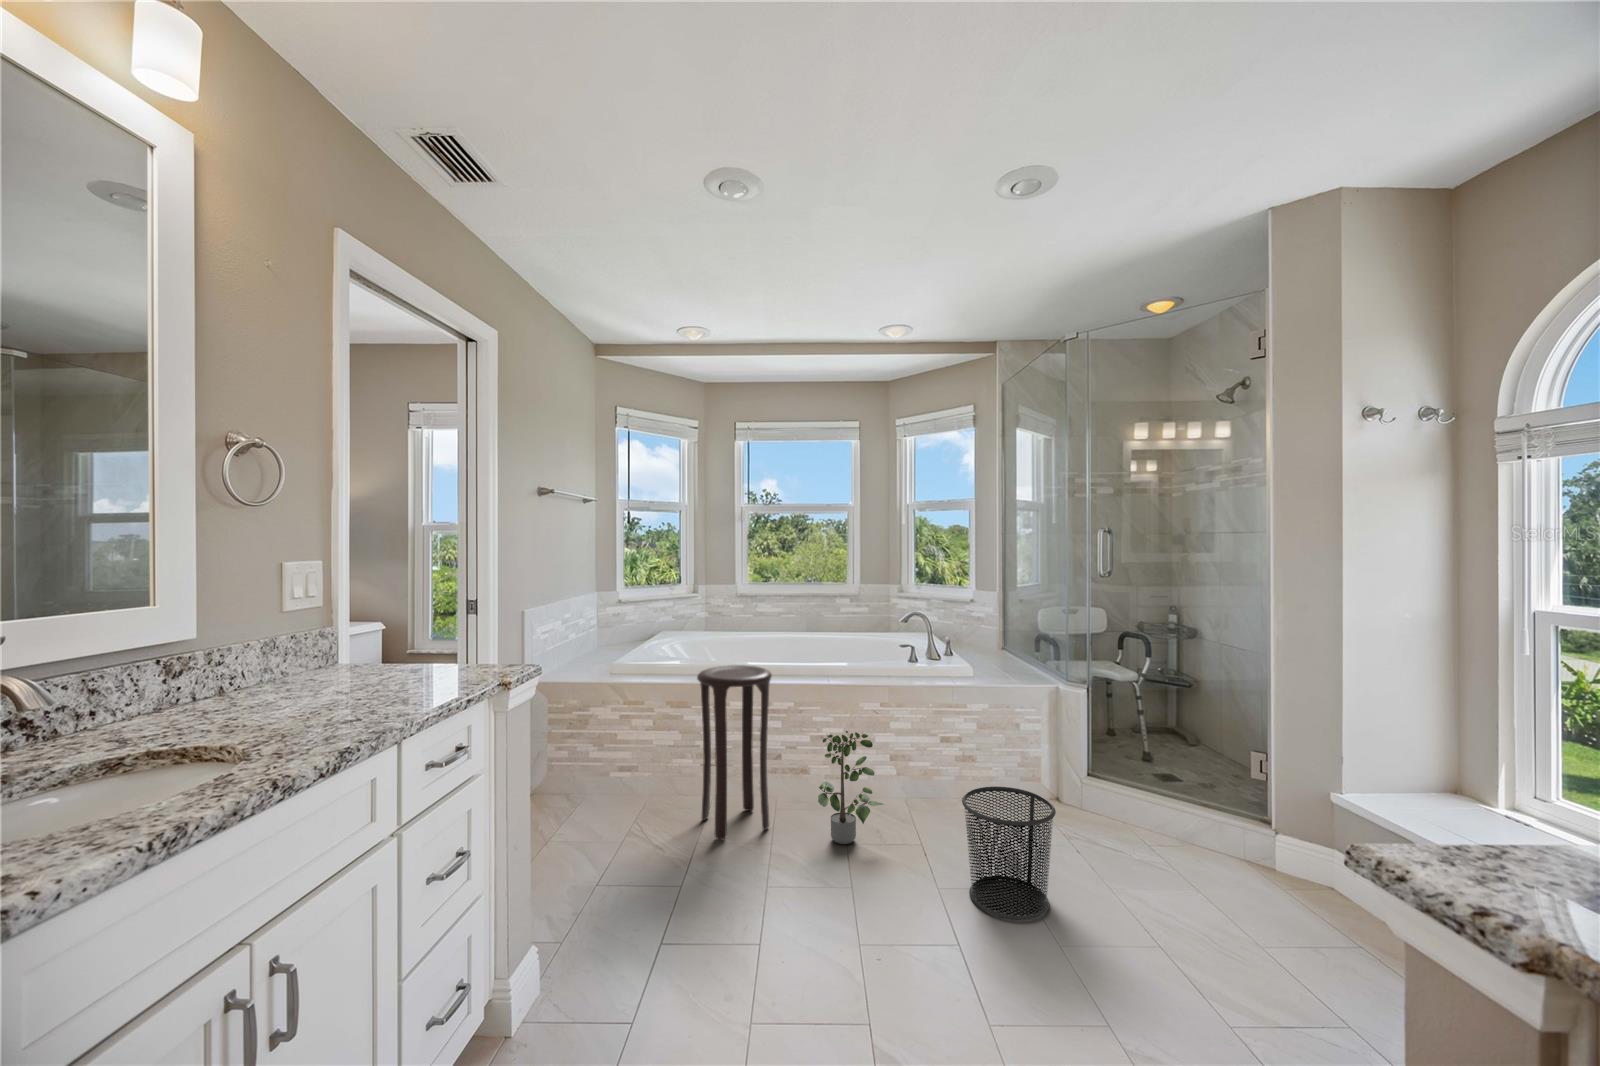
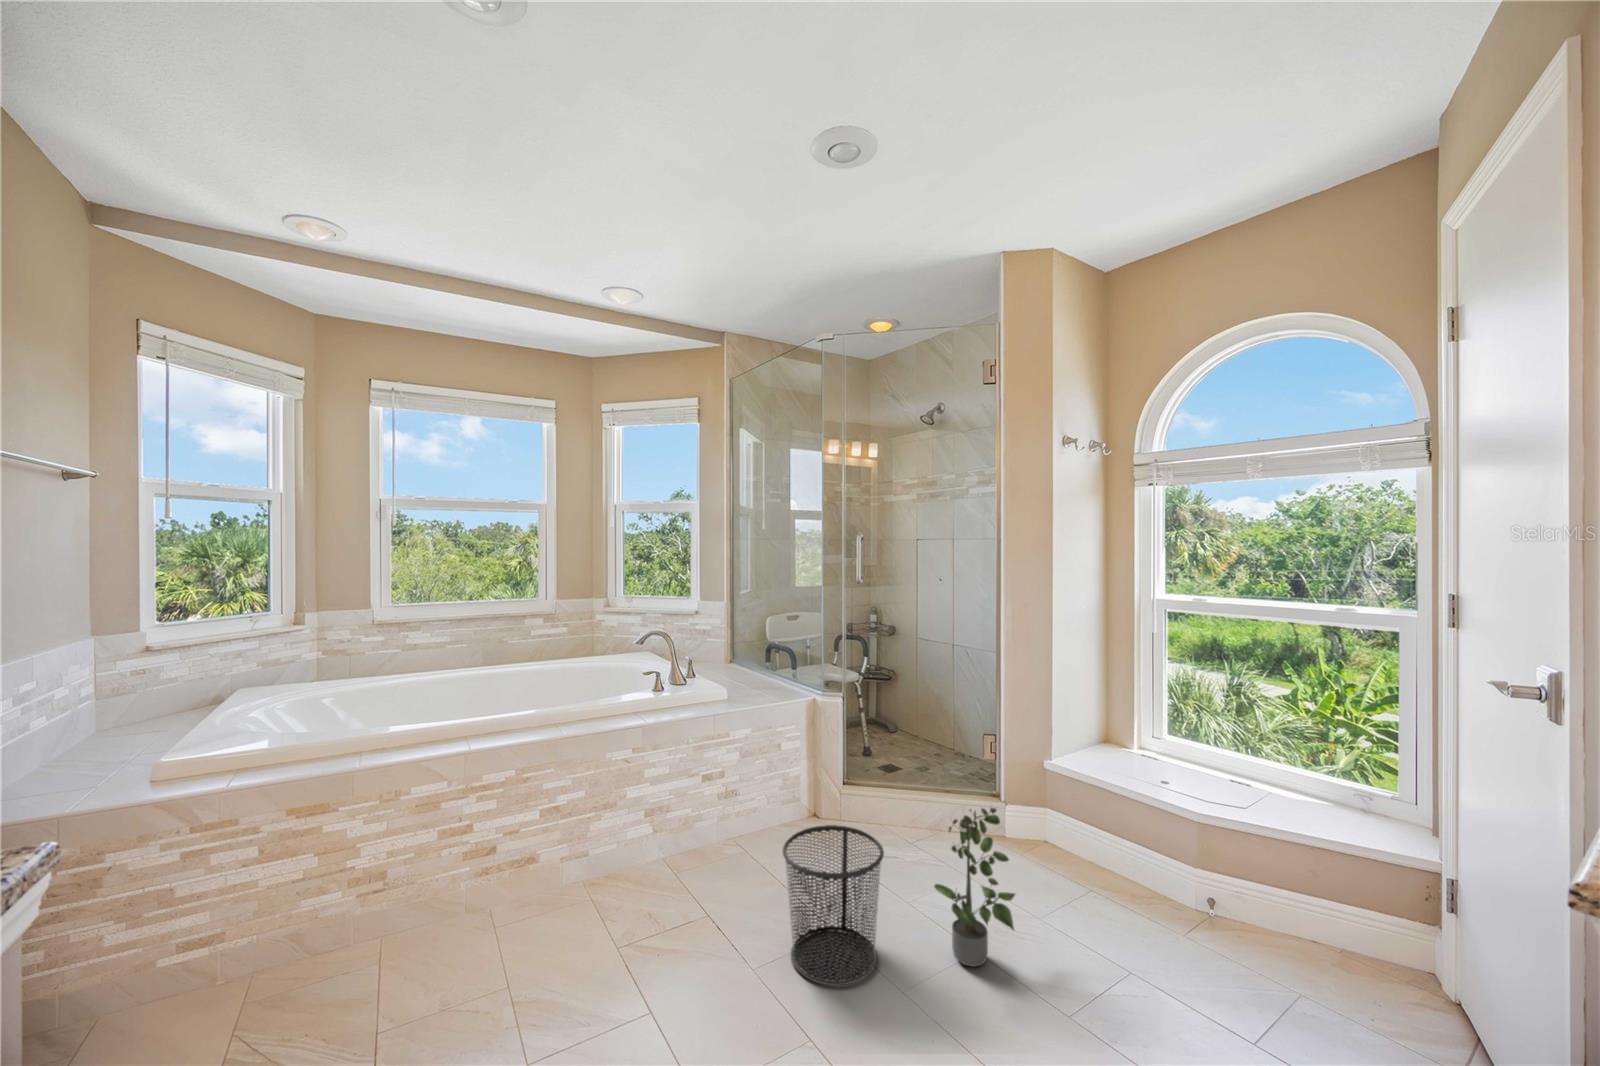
stool: present [697,665,772,839] -> none [373,733,502,1014]
potted plant: present [818,731,884,844] -> present [934,808,1015,967]

